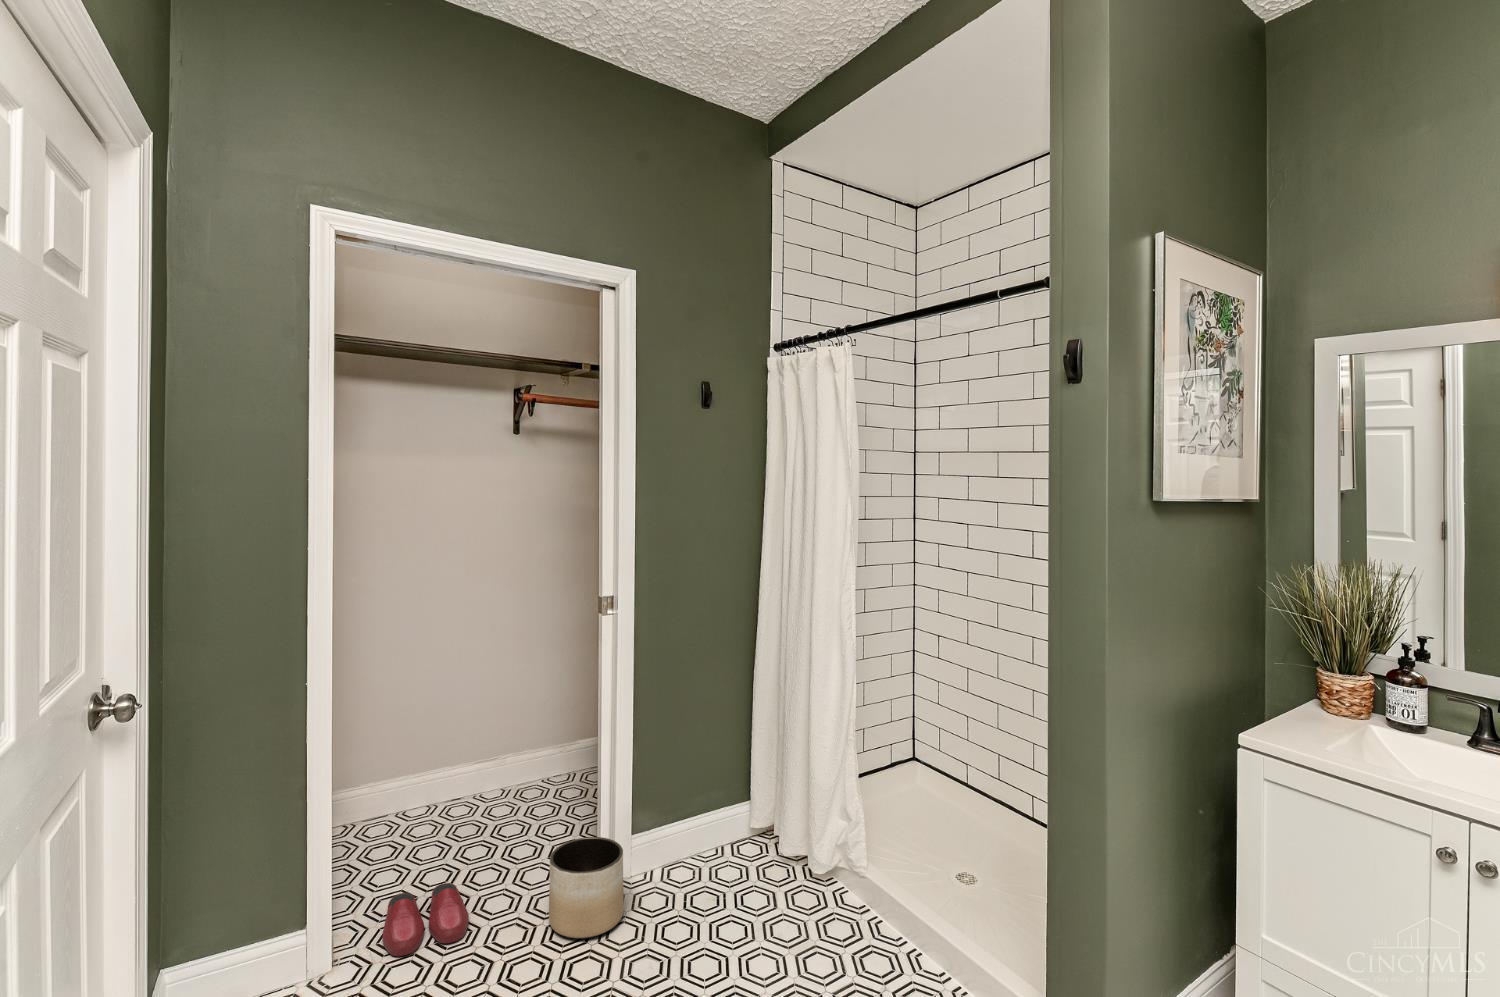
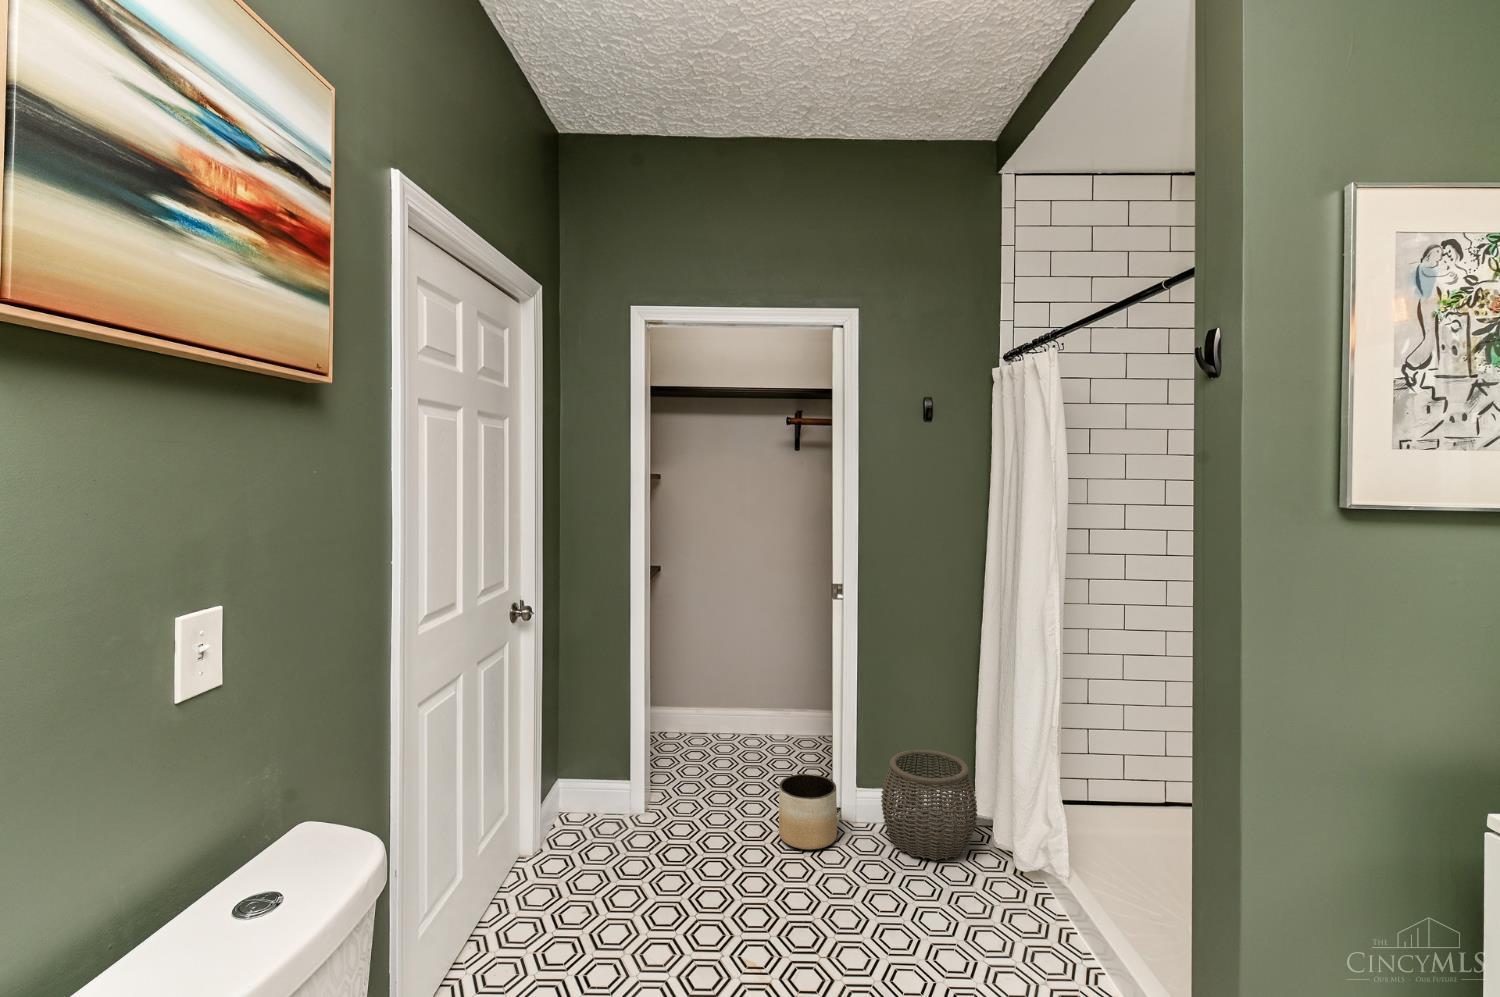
woven basket: none [668,777,774,905] -> present [881,749,977,860]
slippers: present [383,883,468,956] -> none [673,785,729,825]

